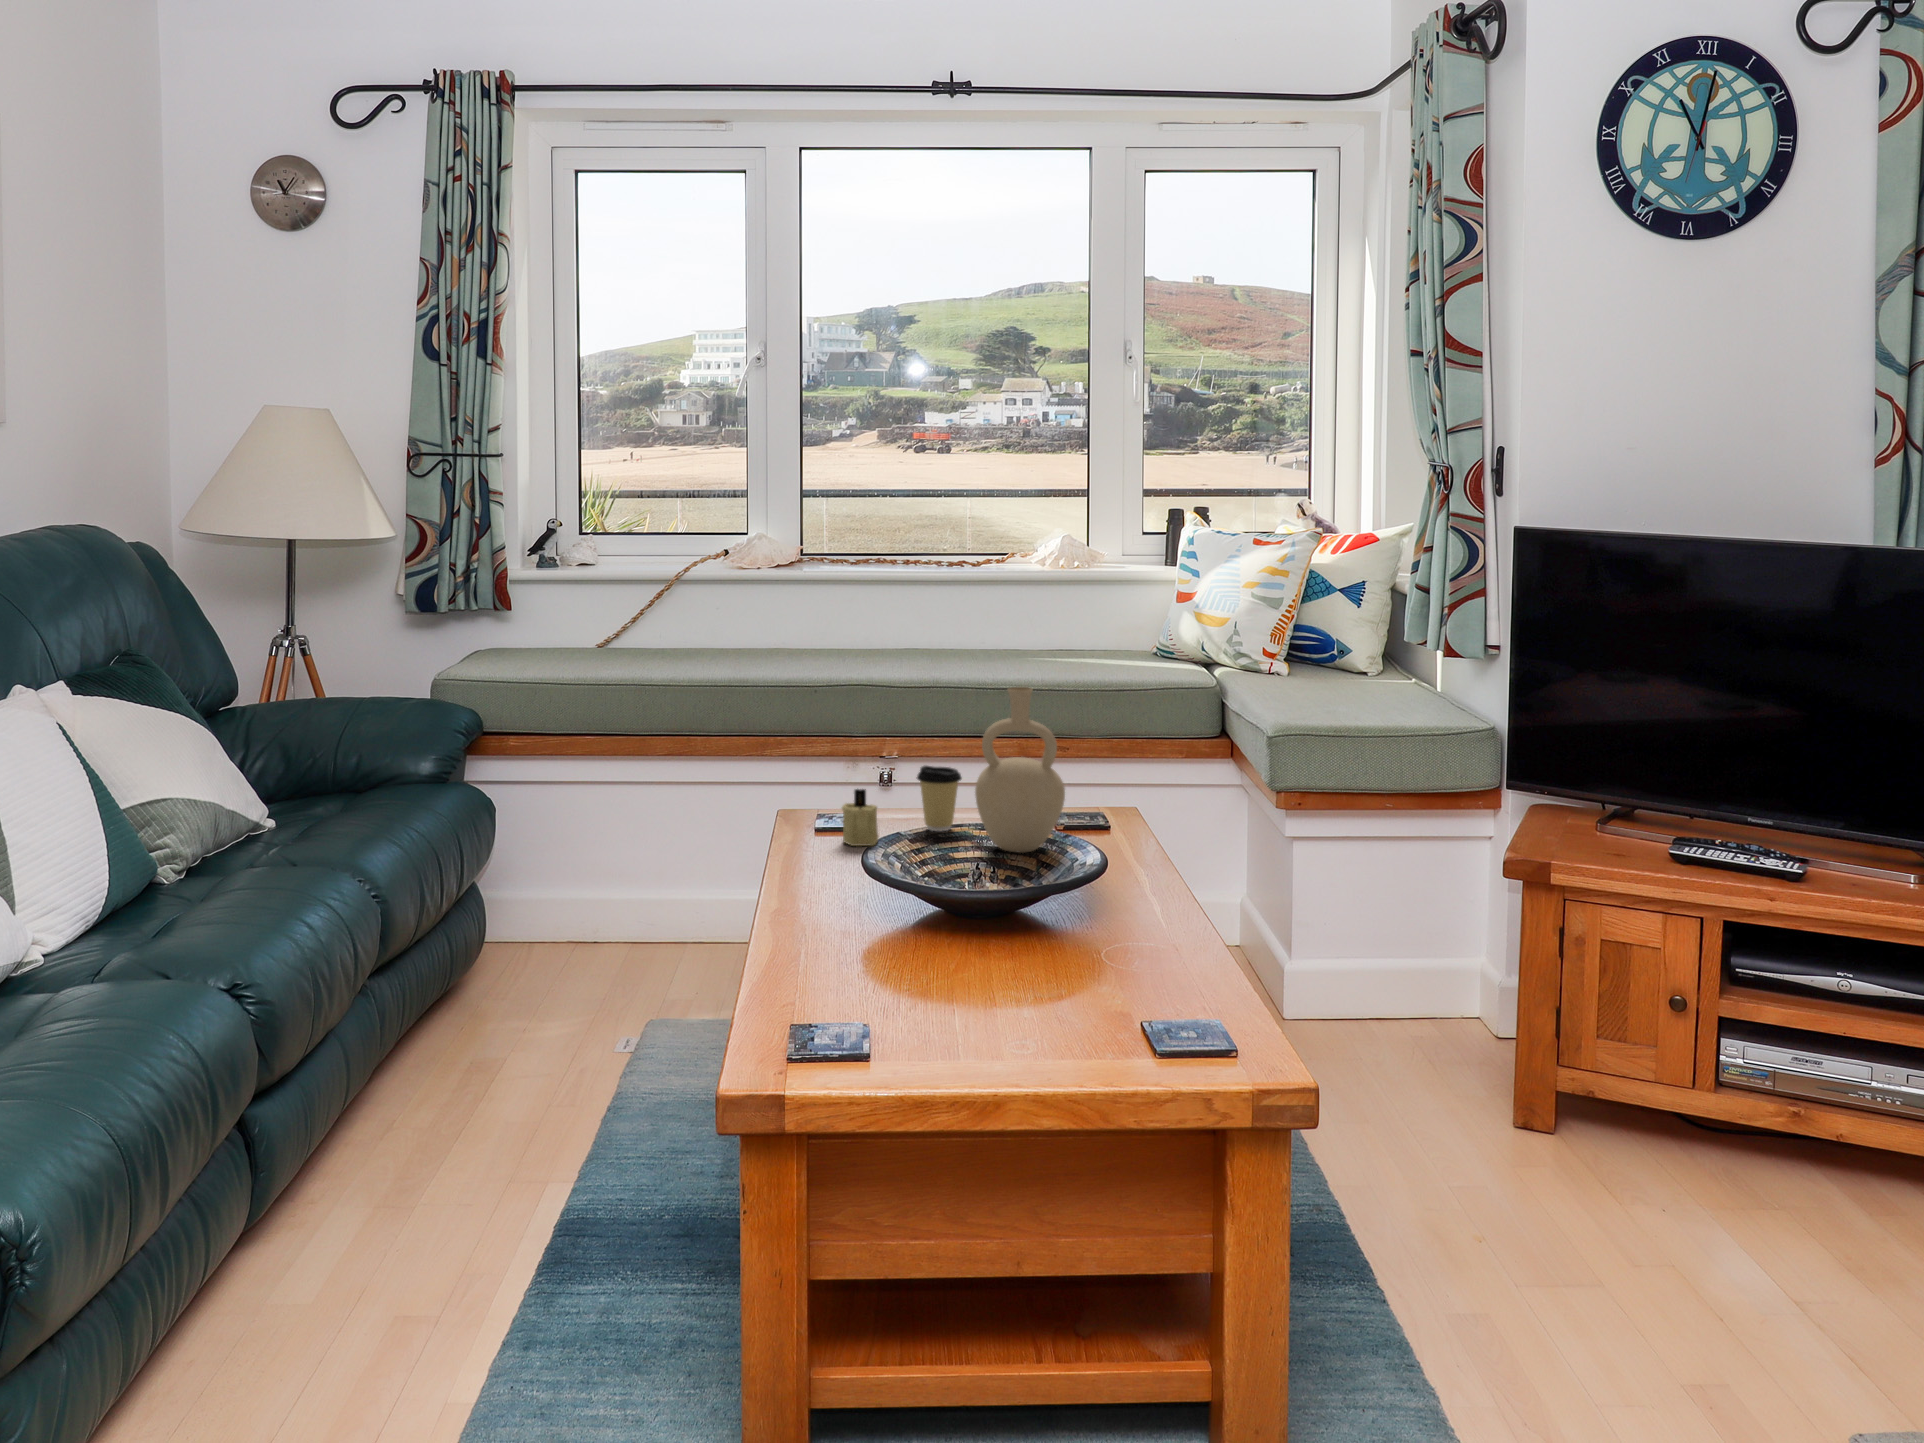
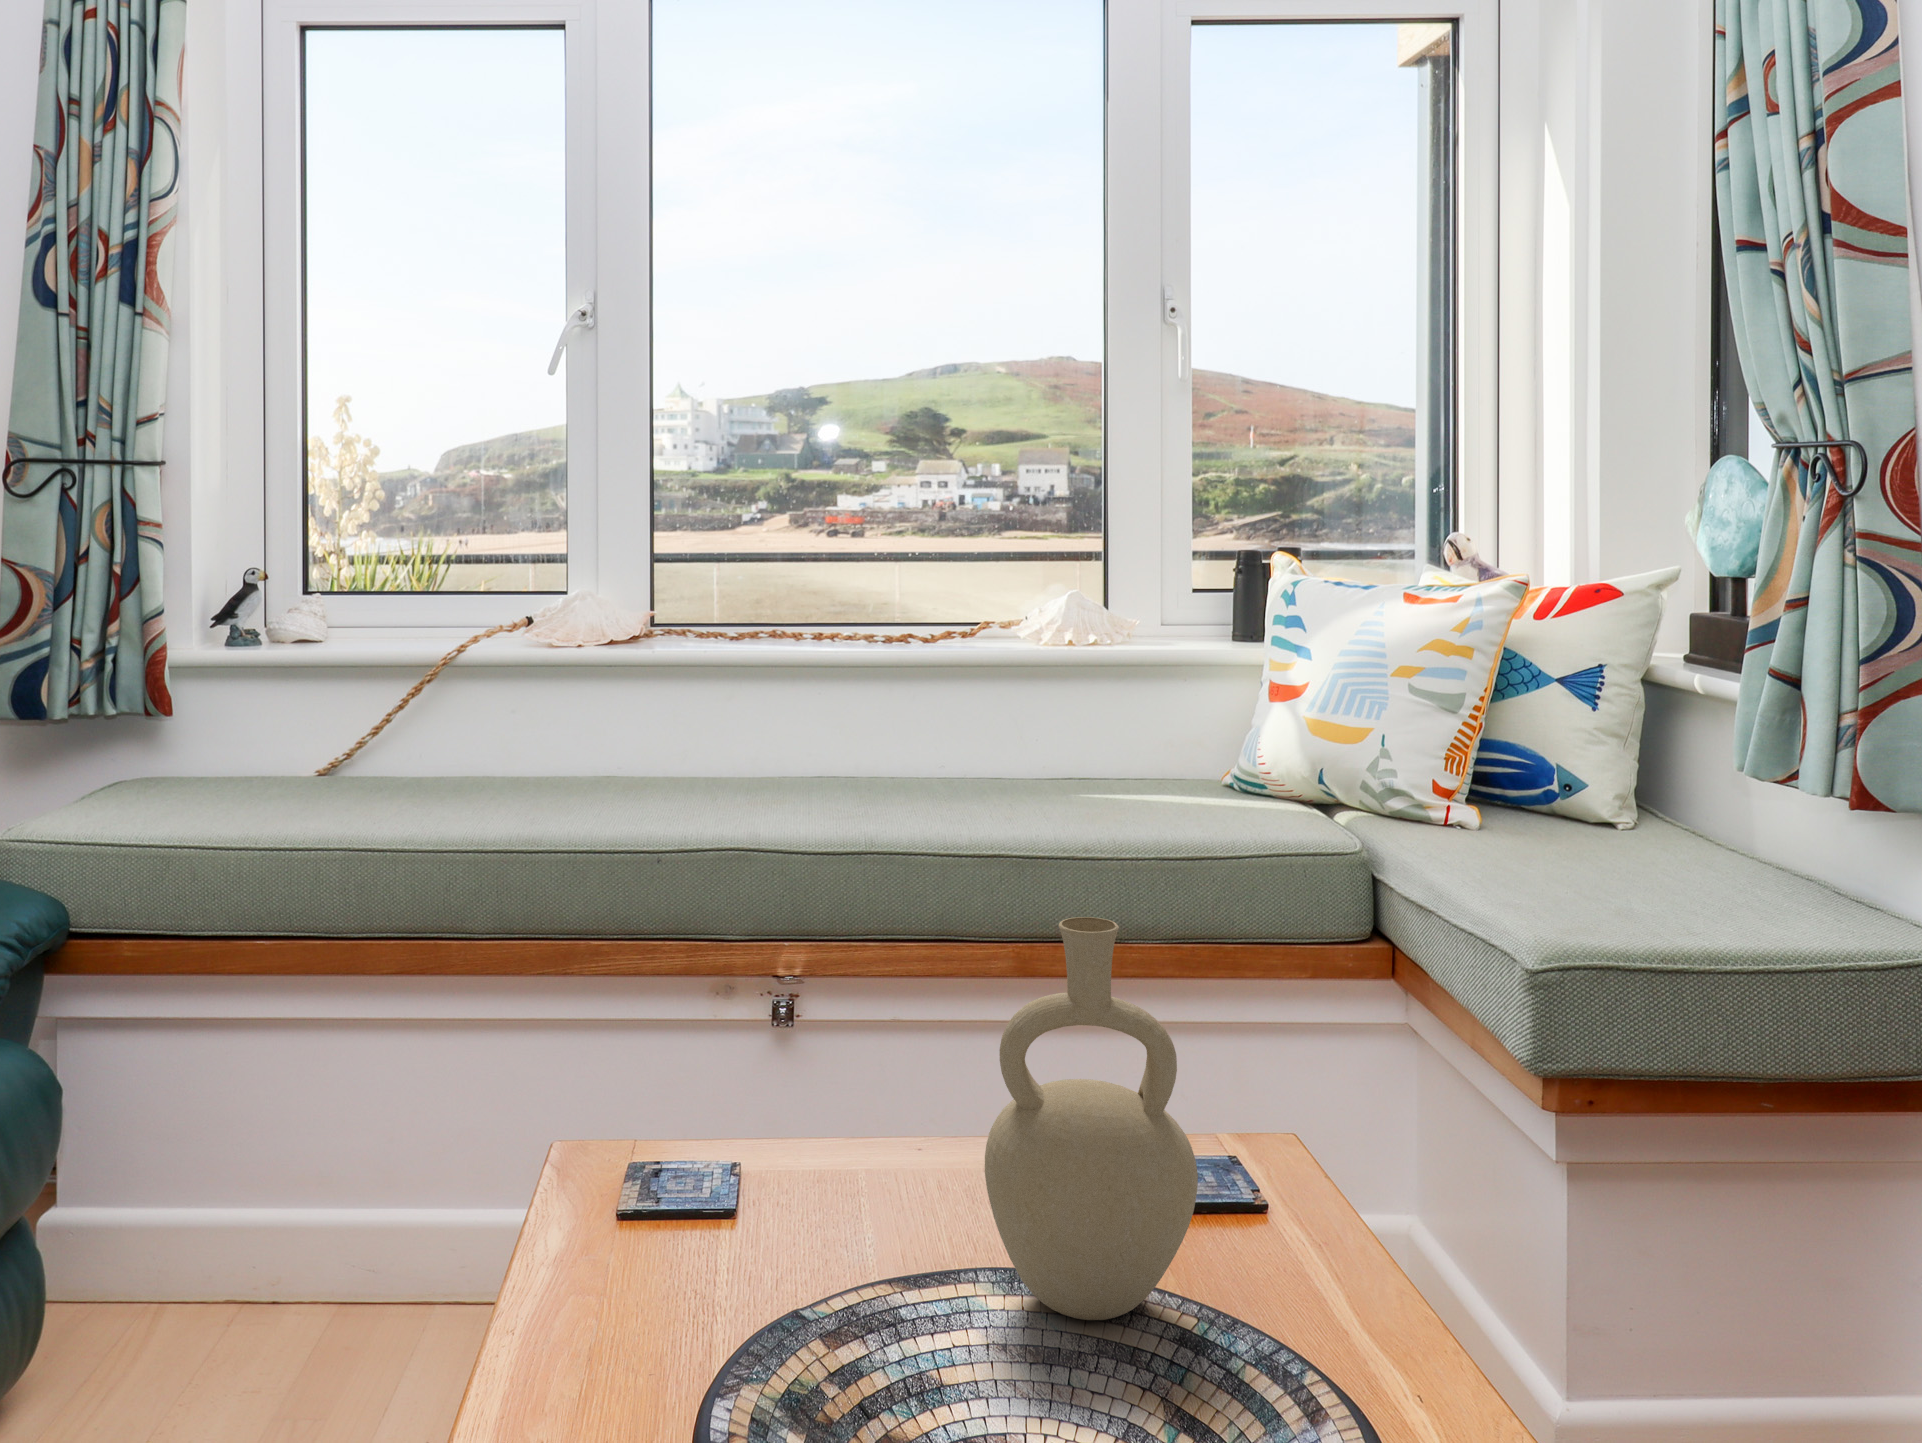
coffee cup: present [917,766,962,831] -> none [845,1070,944,1224]
candle: present [842,789,879,846] -> none [676,1143,762,1288]

